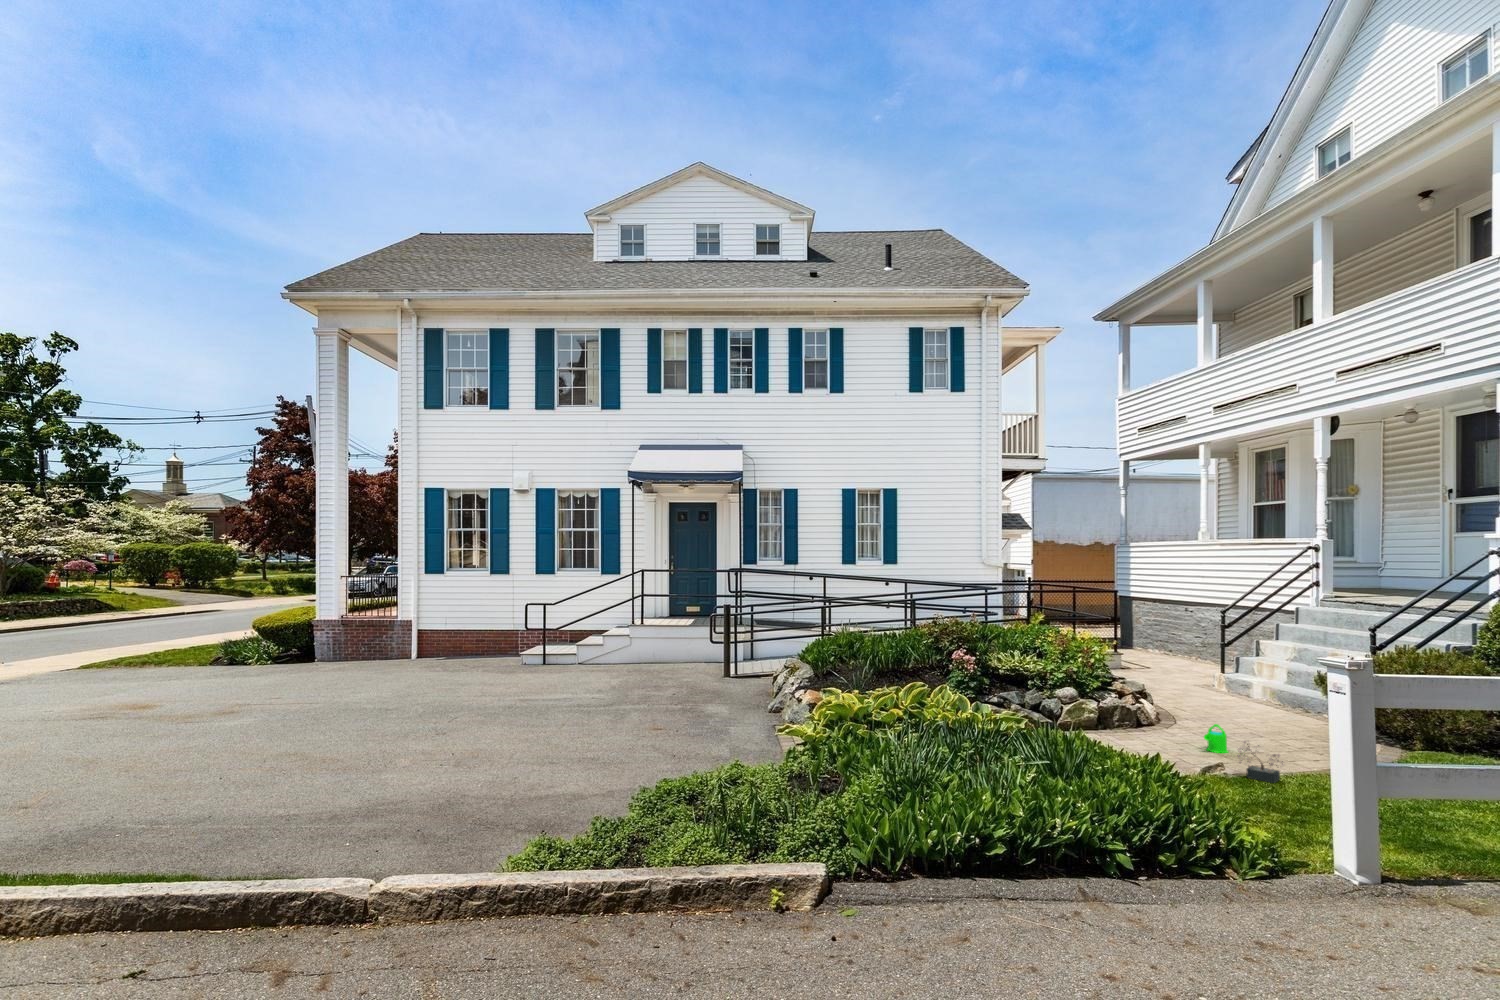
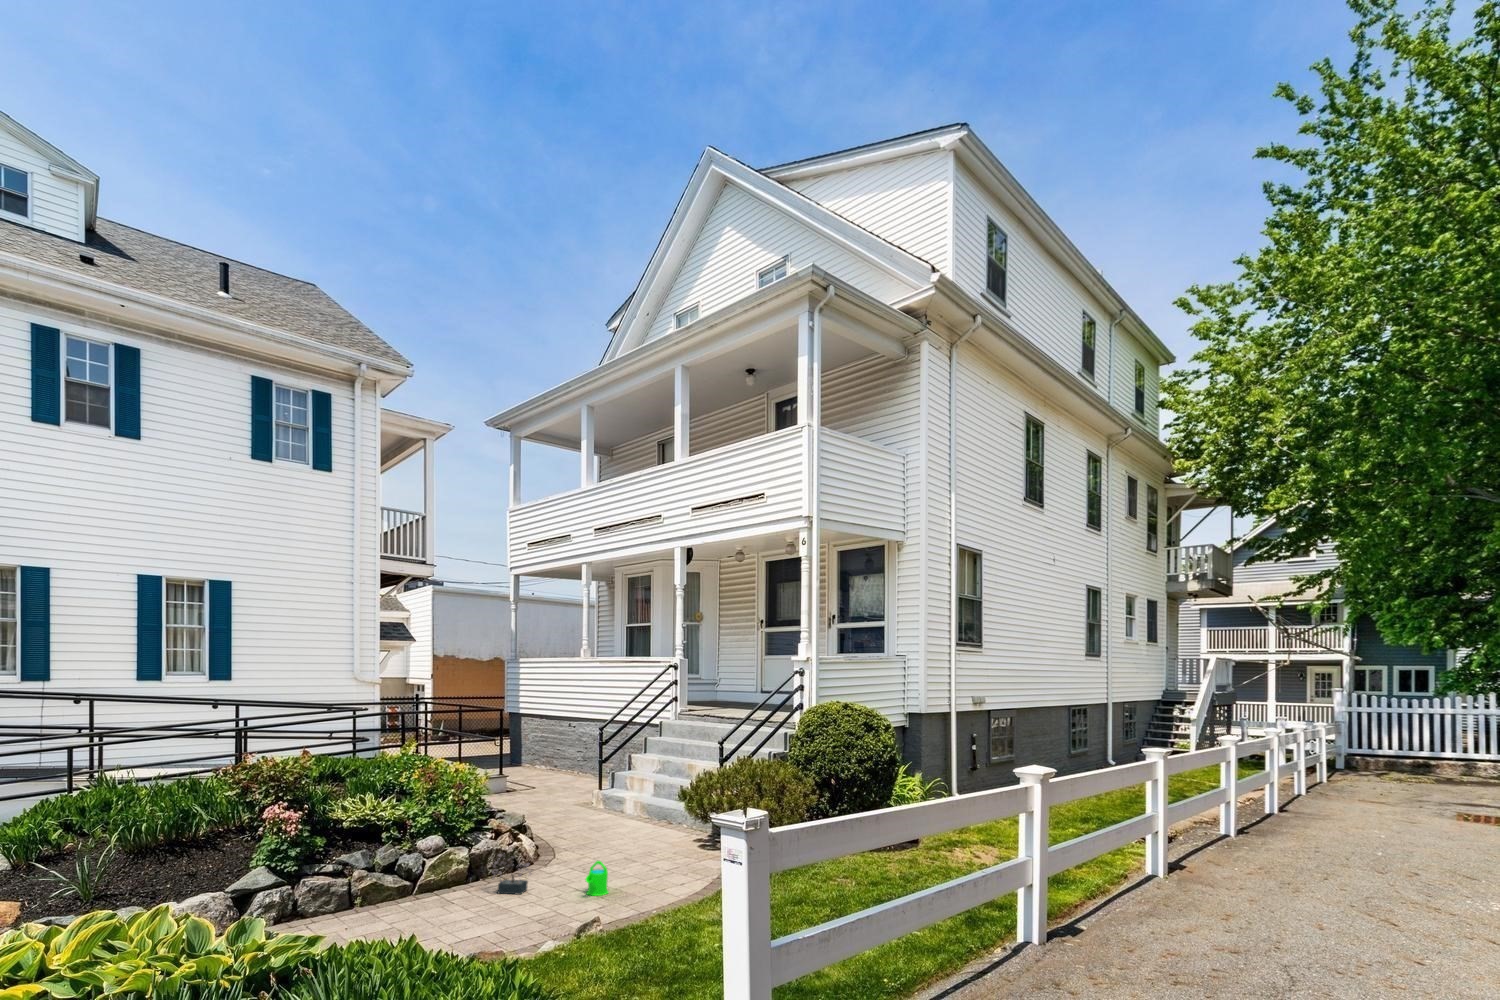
decorative plant: present [1238,741,1284,783] -> present [492,854,532,895]

